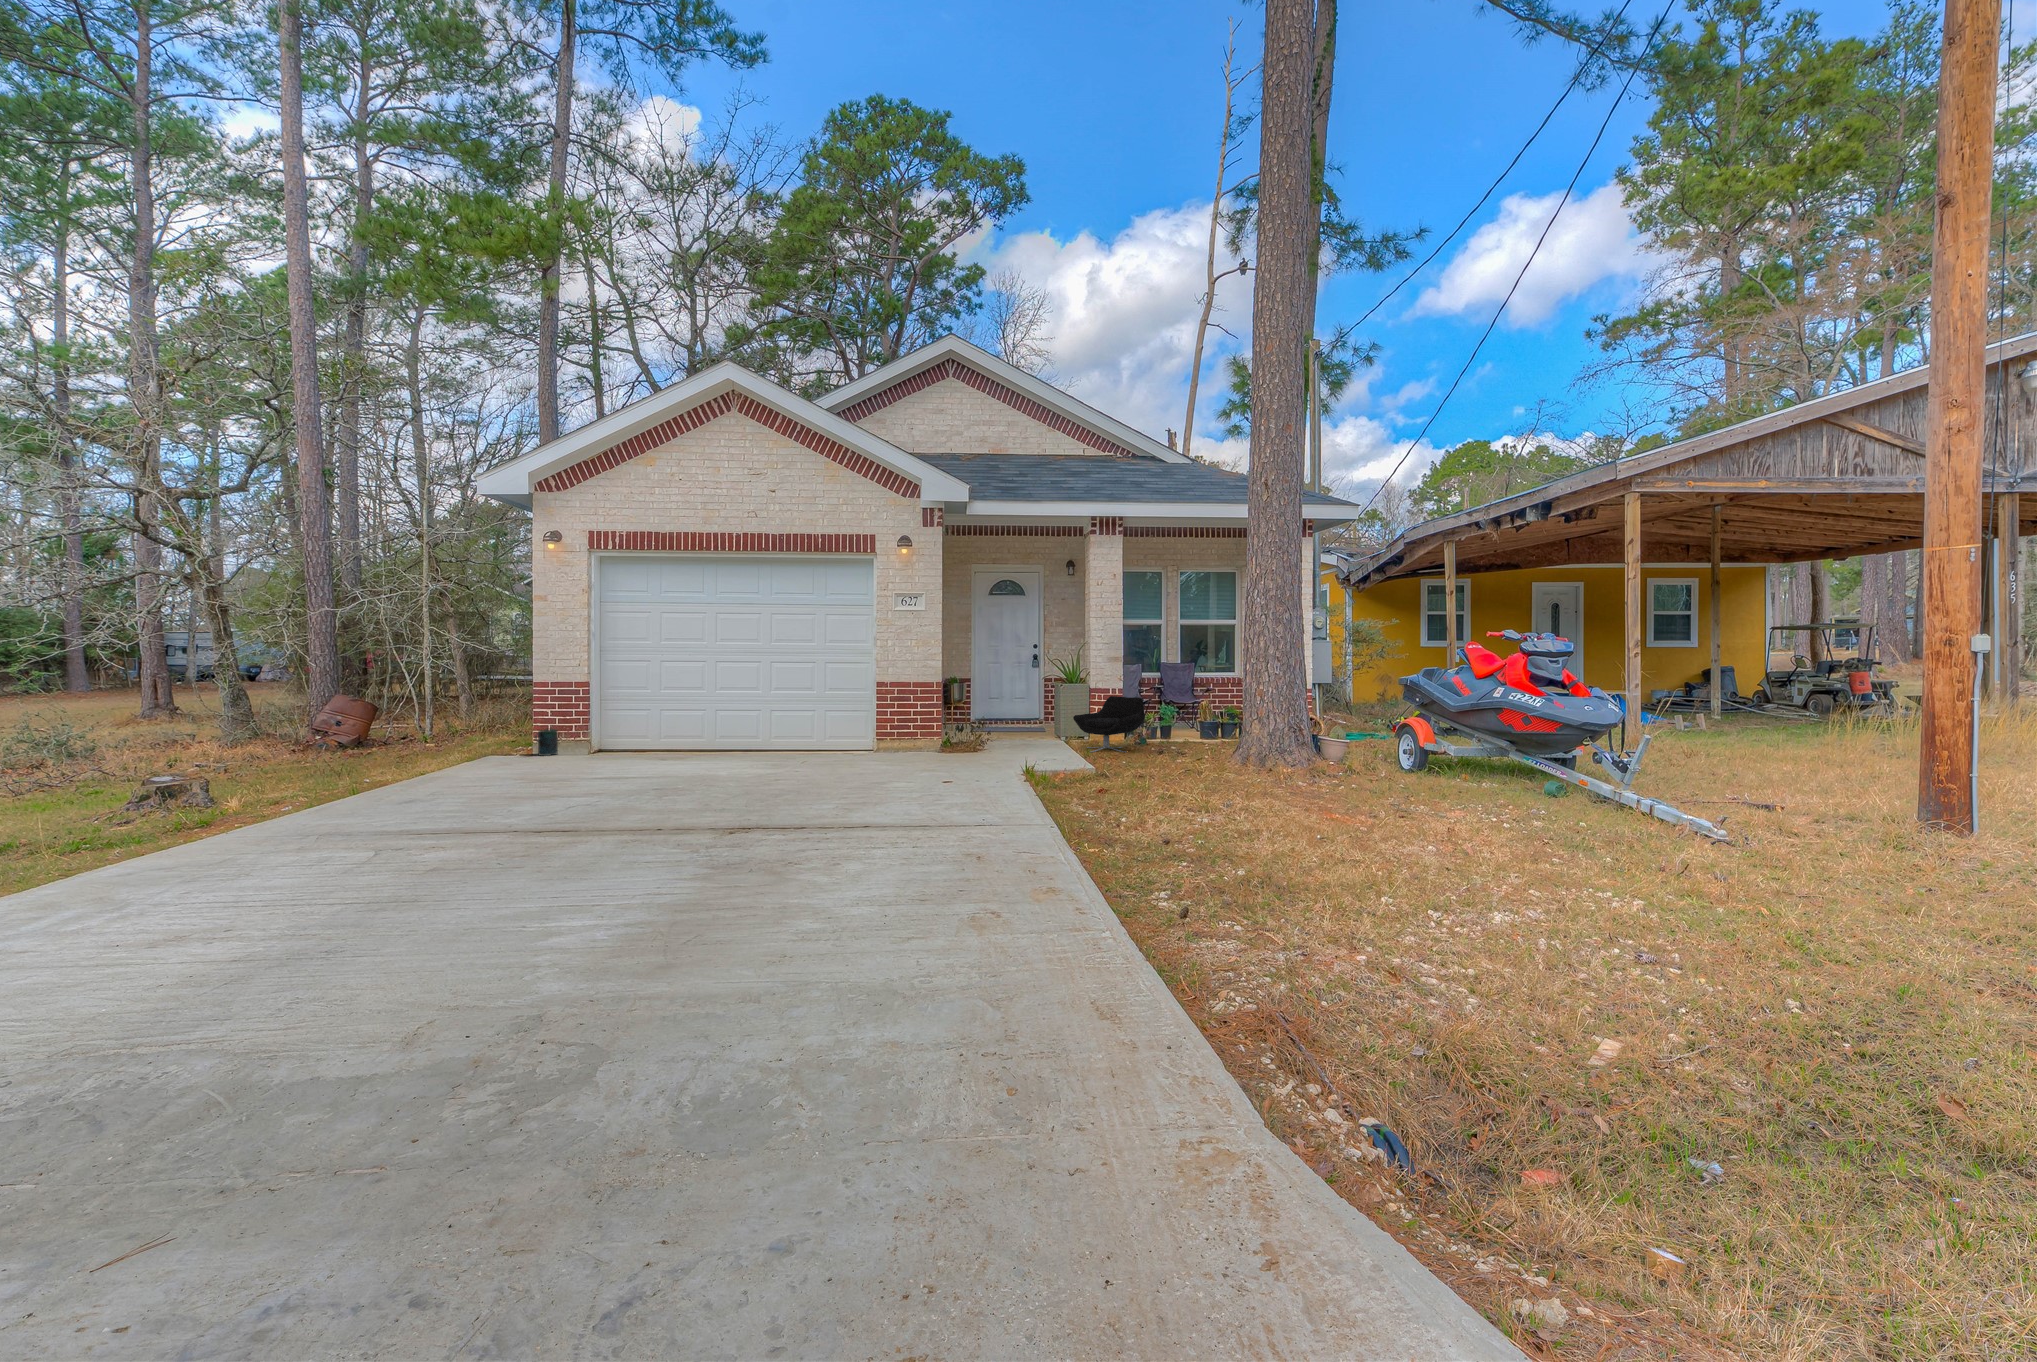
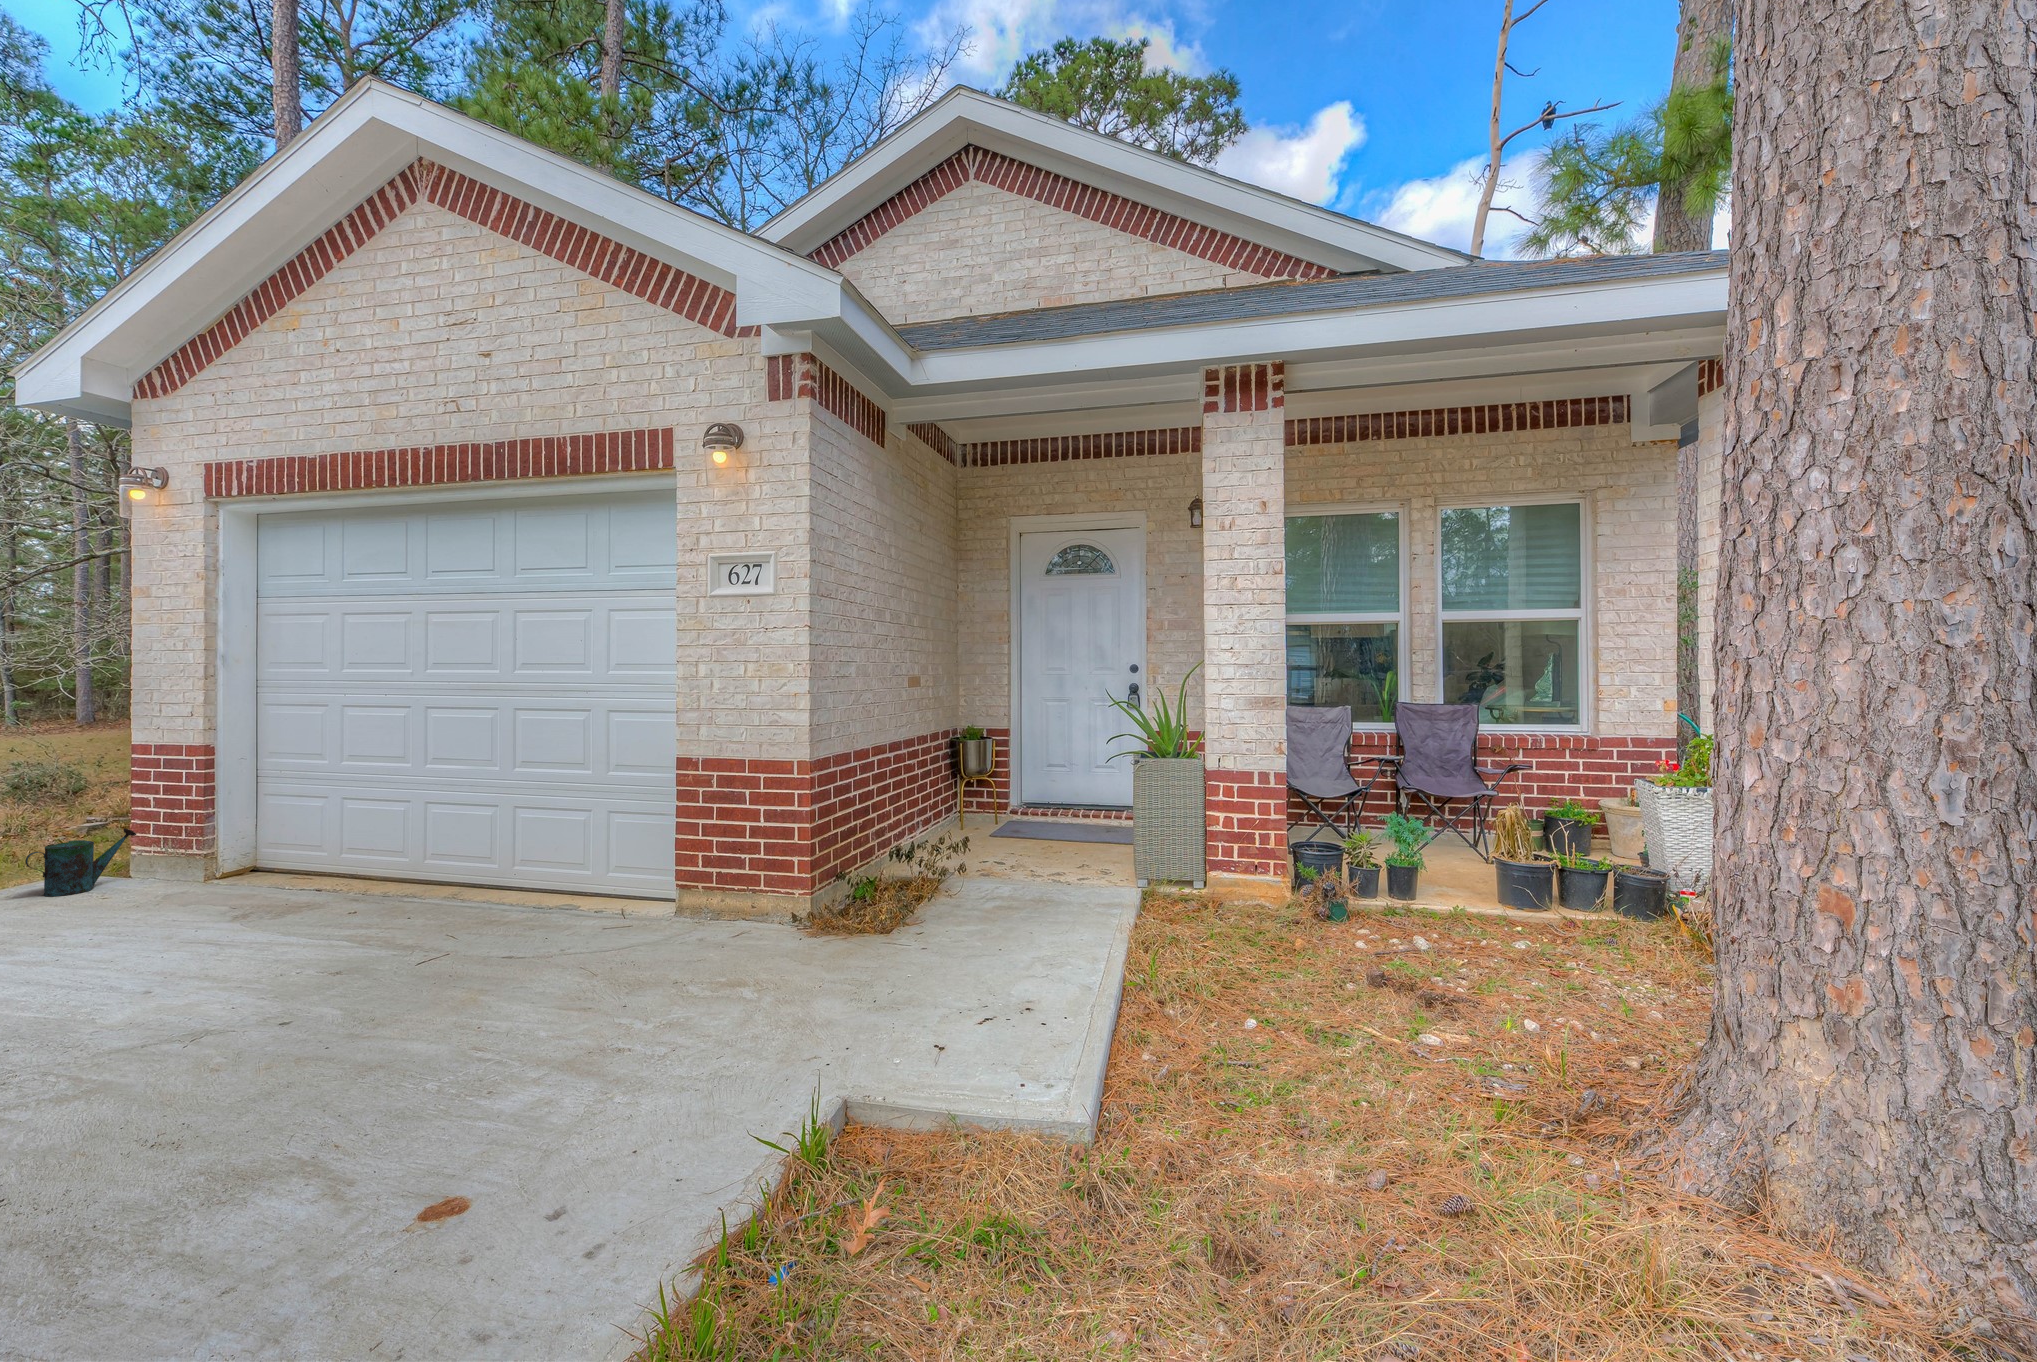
lounge chair: present [1073,696,1145,752] -> none [1152,790,1332,946]

